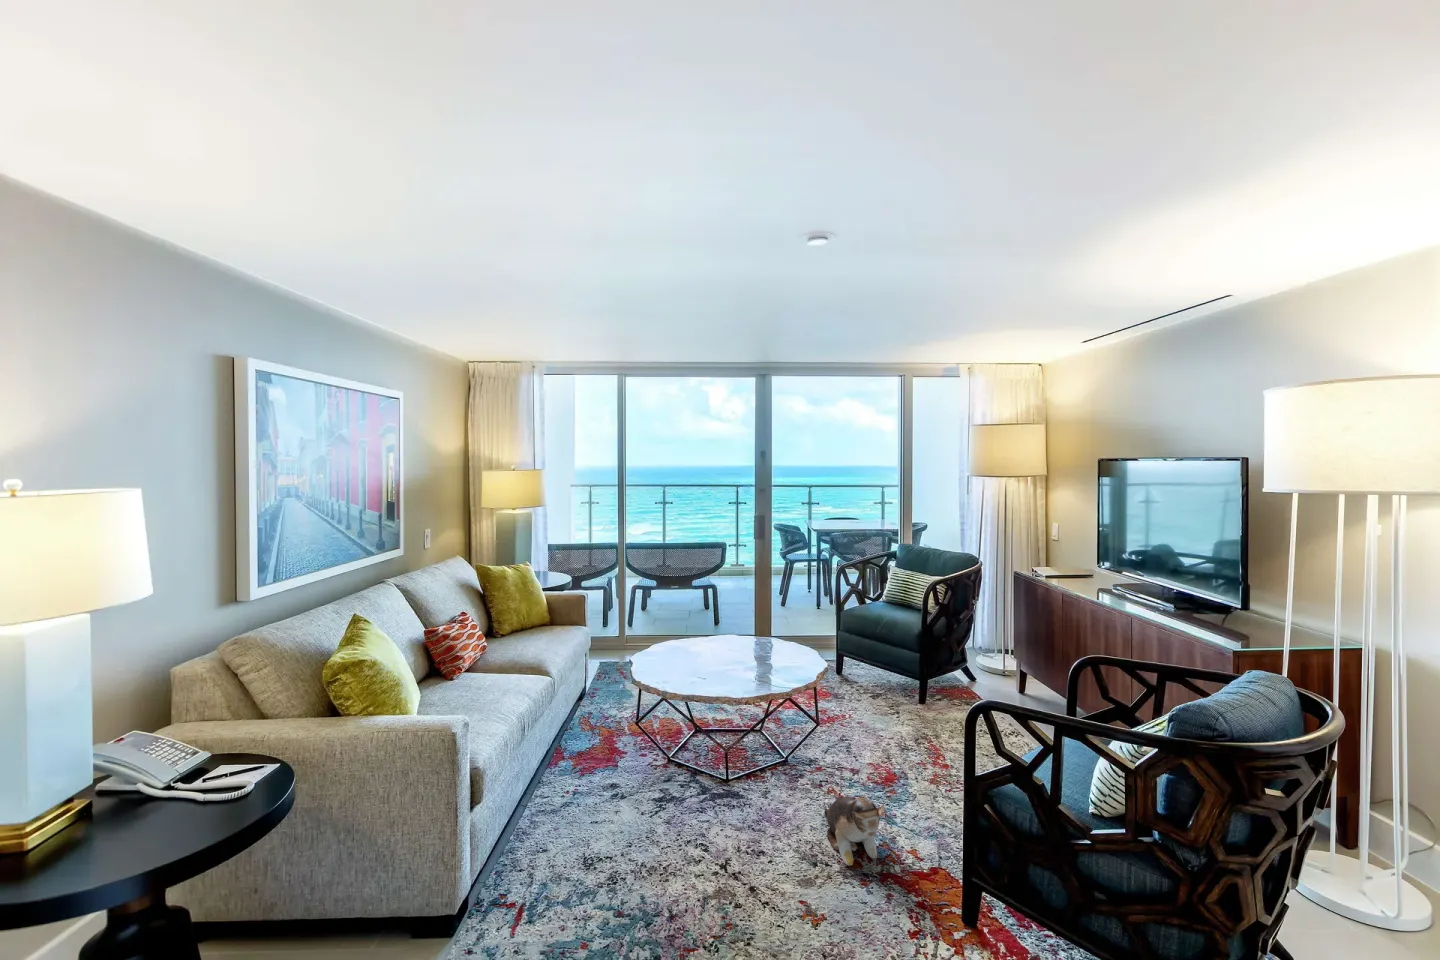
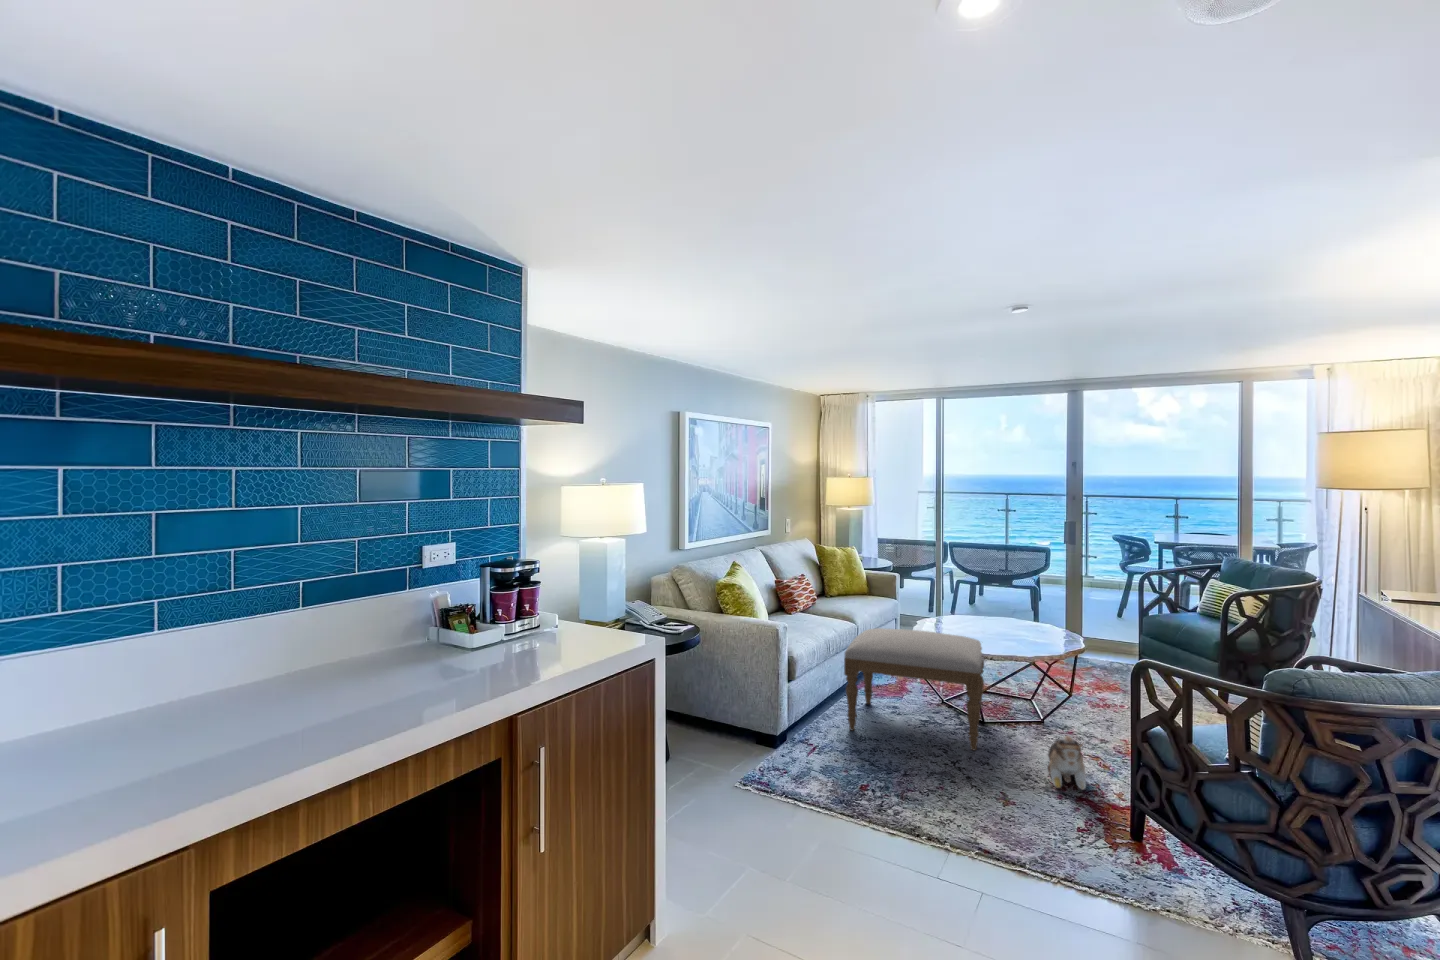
ottoman: none [556,676,744,851] -> present [844,628,984,751]

